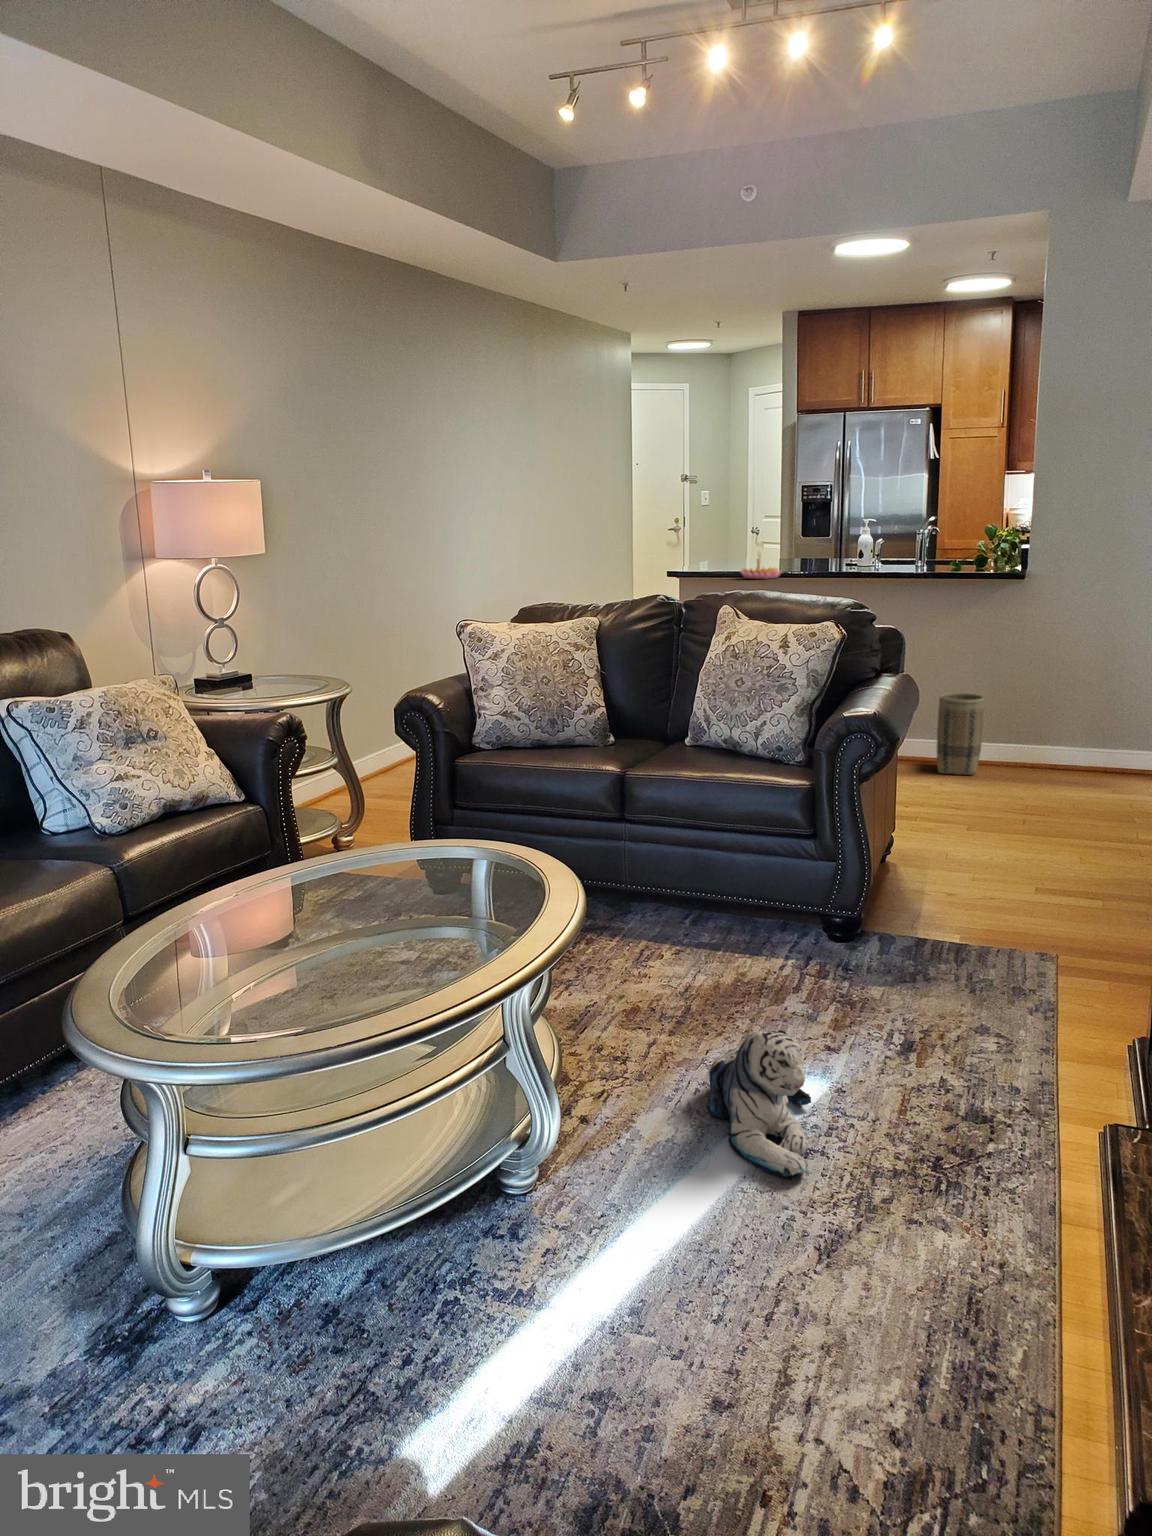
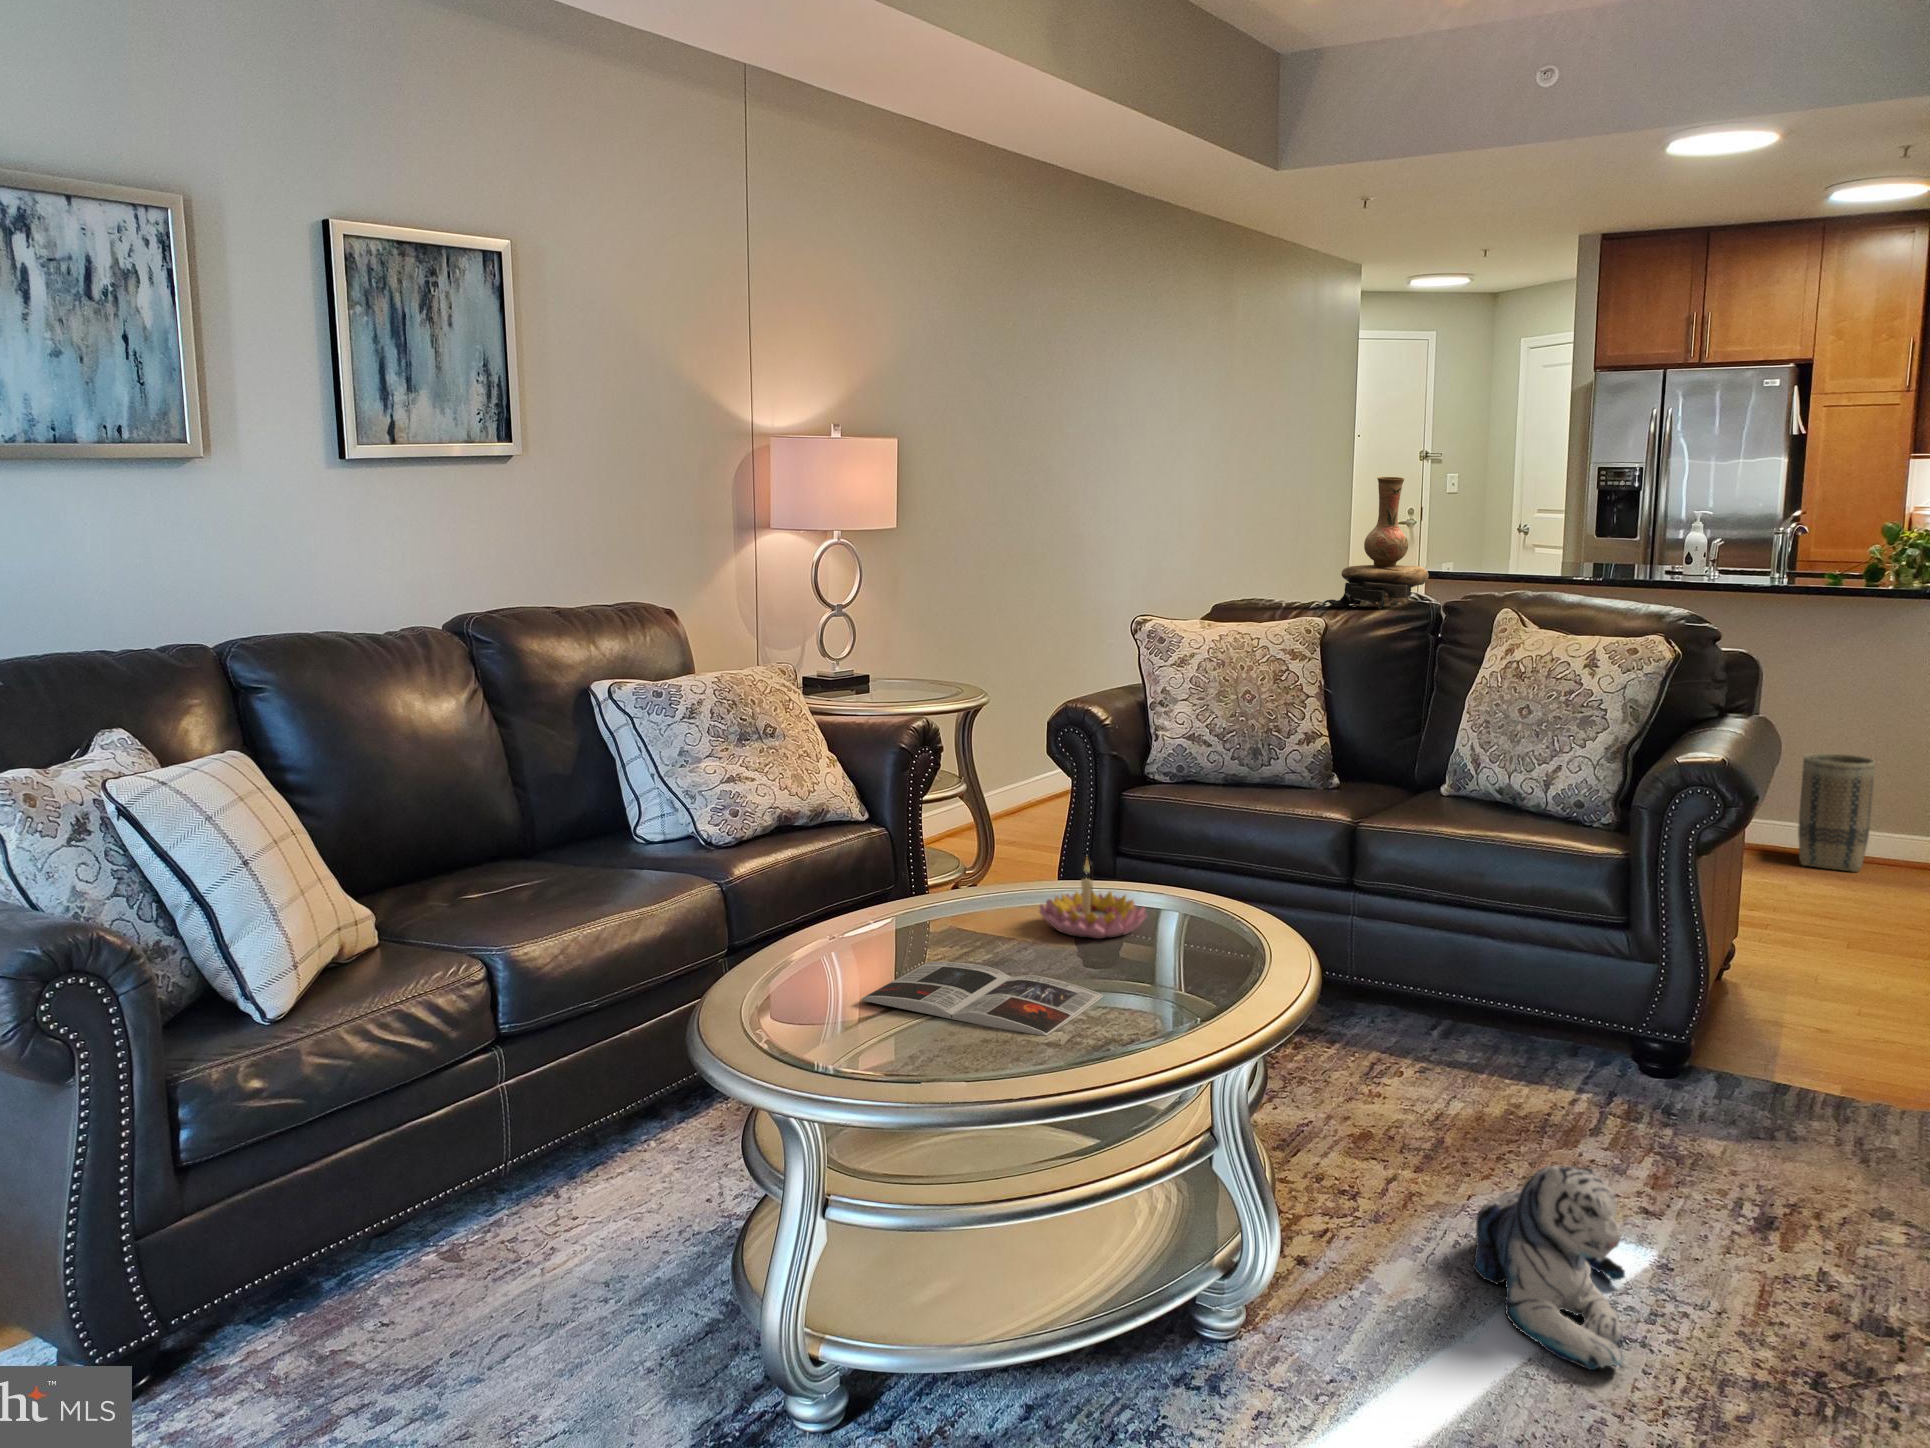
vase: none [600,503,676,607] -> present [1322,477,1429,609]
candle holder: present [740,552,781,579] -> present [1039,859,1147,939]
magazine: none [218,924,421,985] -> present [861,962,1103,1036]

